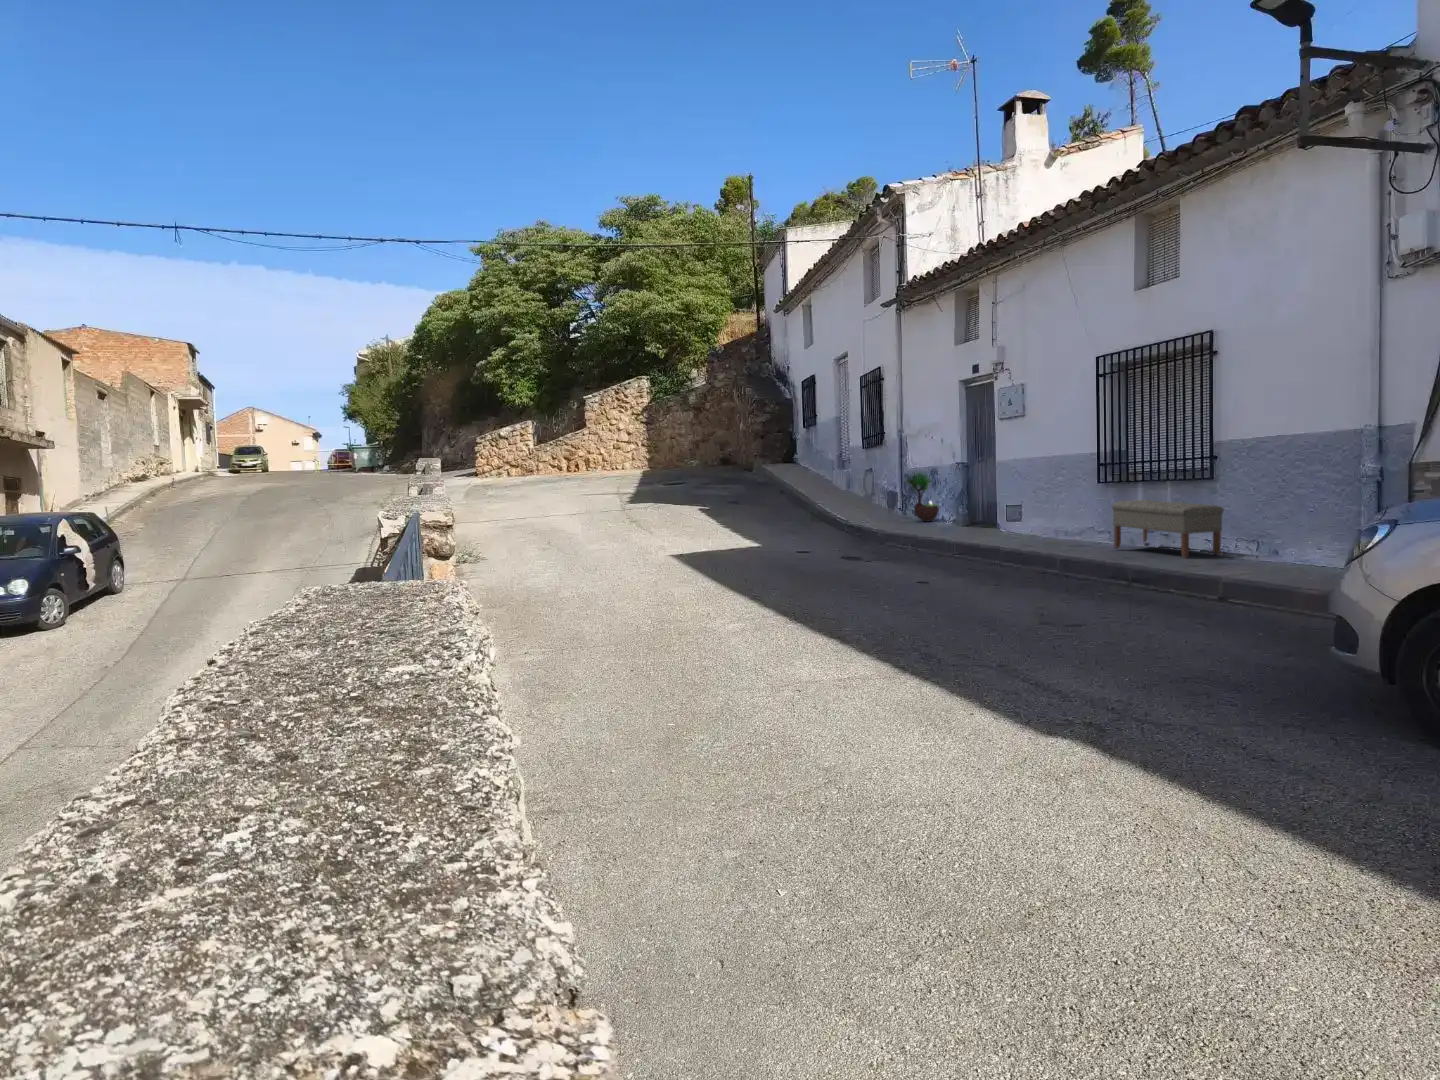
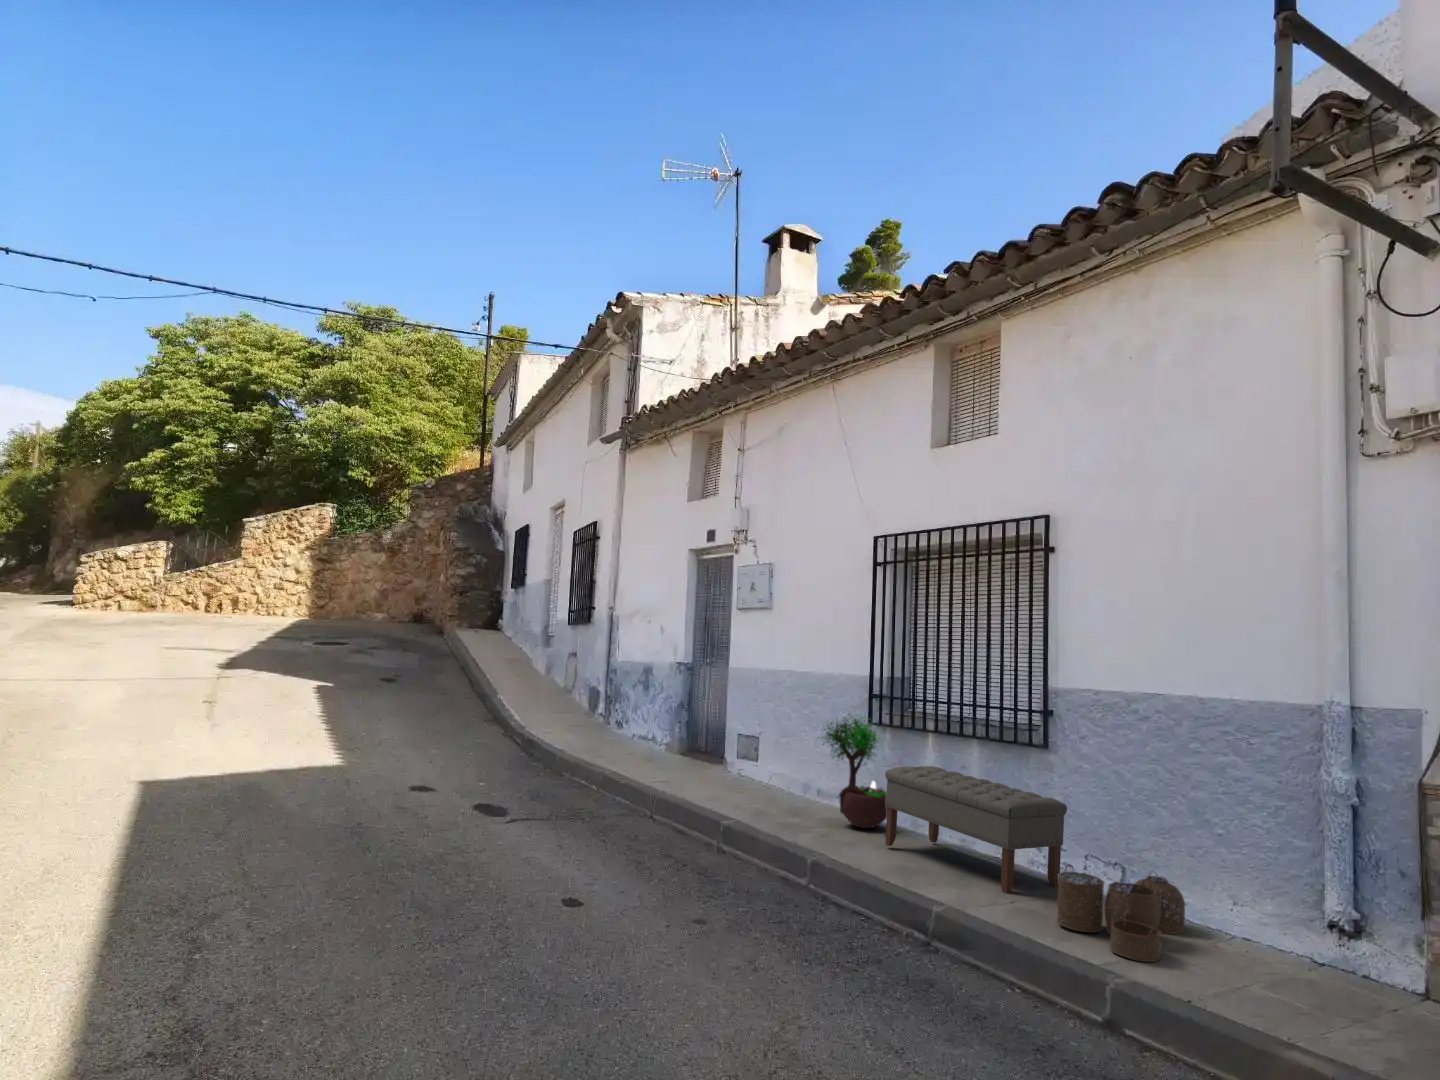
potted tree: present [906,473,939,522] -> present [817,713,887,828]
woven basket: none [1207,533,1286,570] -> present [1057,864,1185,962]

